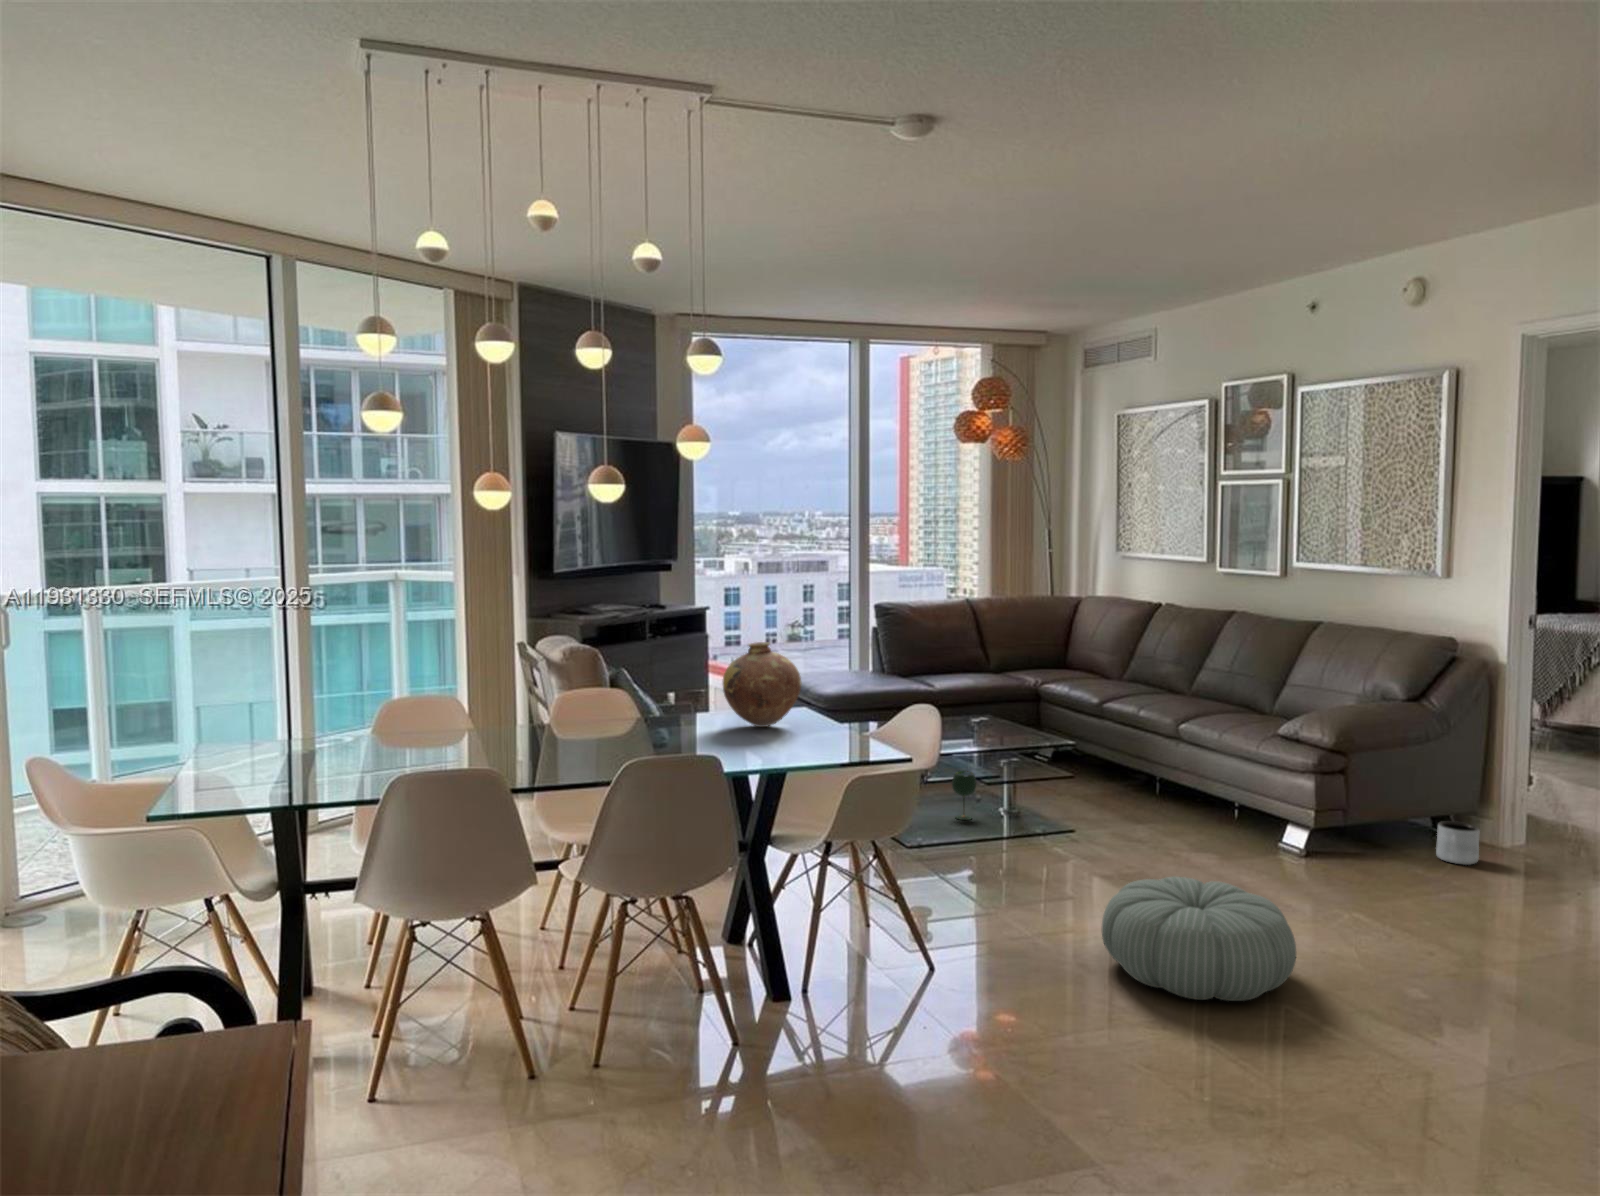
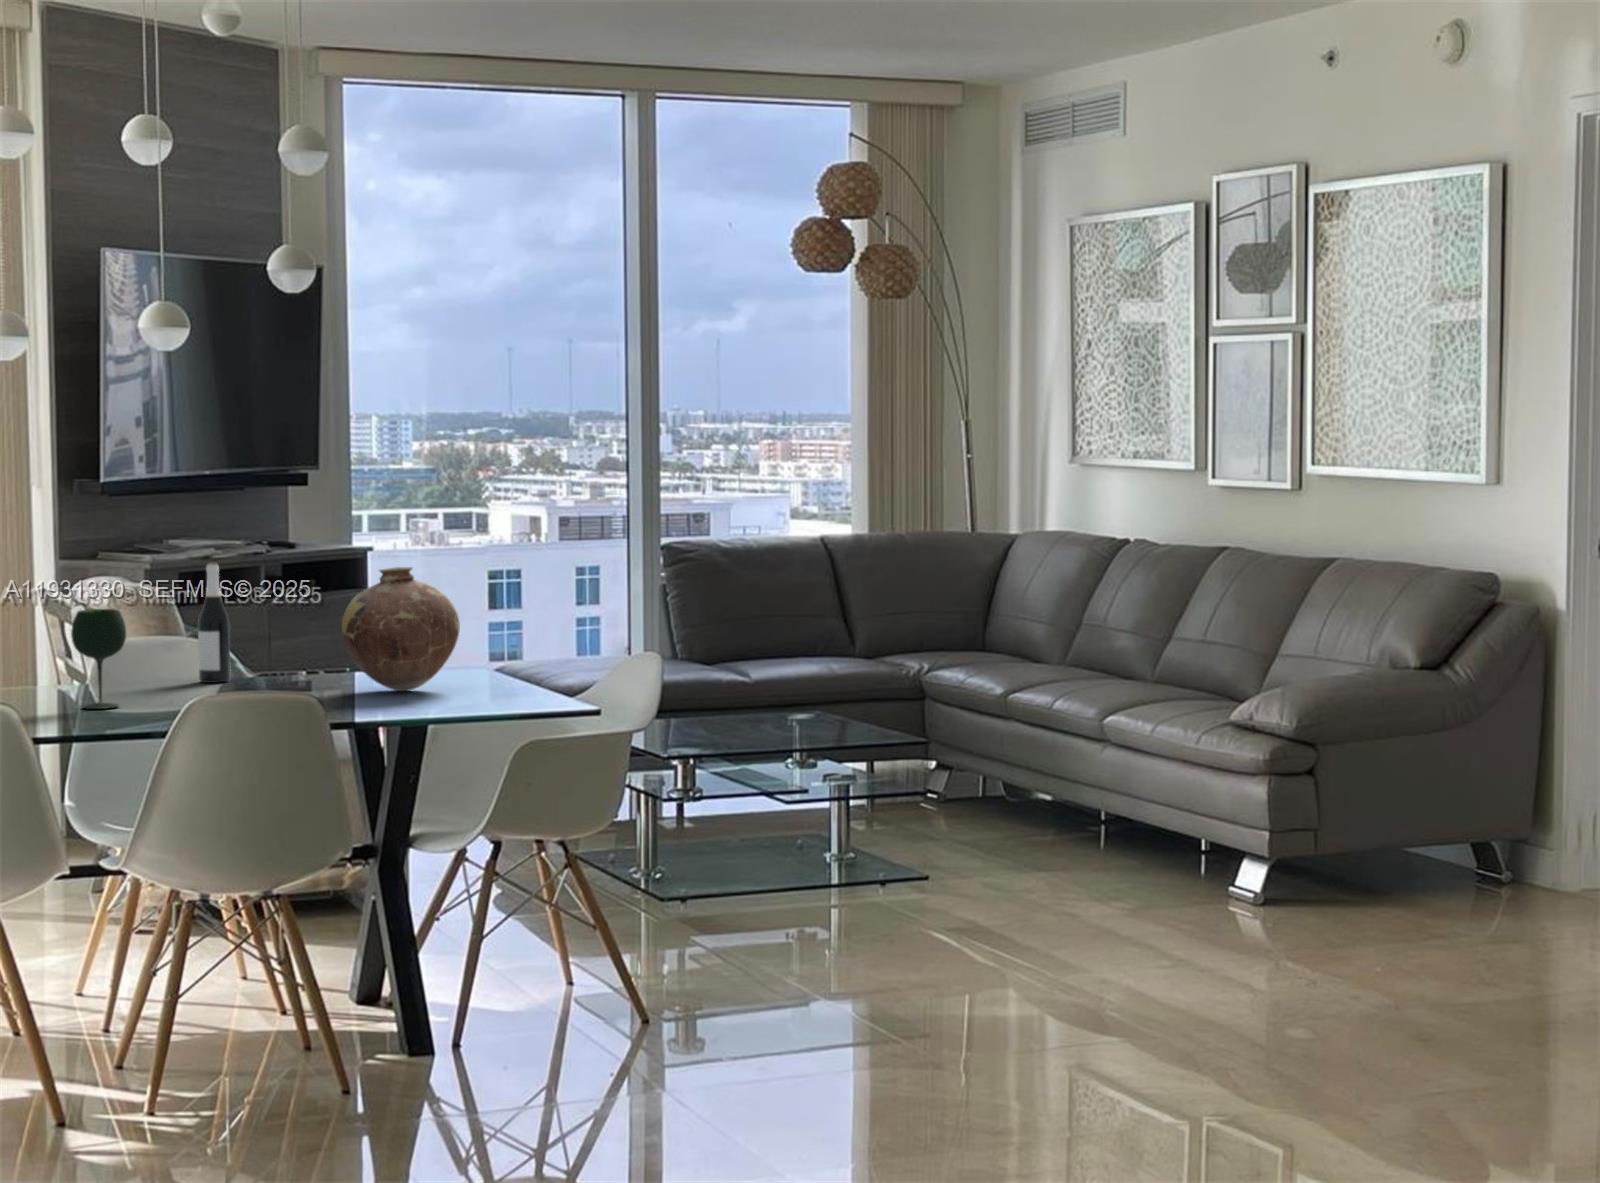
wine bottle: none [623,635,644,715] -> present [198,563,231,683]
wine glass: present [952,771,976,820] -> present [71,609,126,709]
planter: present [1436,821,1480,865] -> none [1456,847,1513,908]
pouf: present [1102,876,1296,1001] -> none [886,899,1140,1047]

